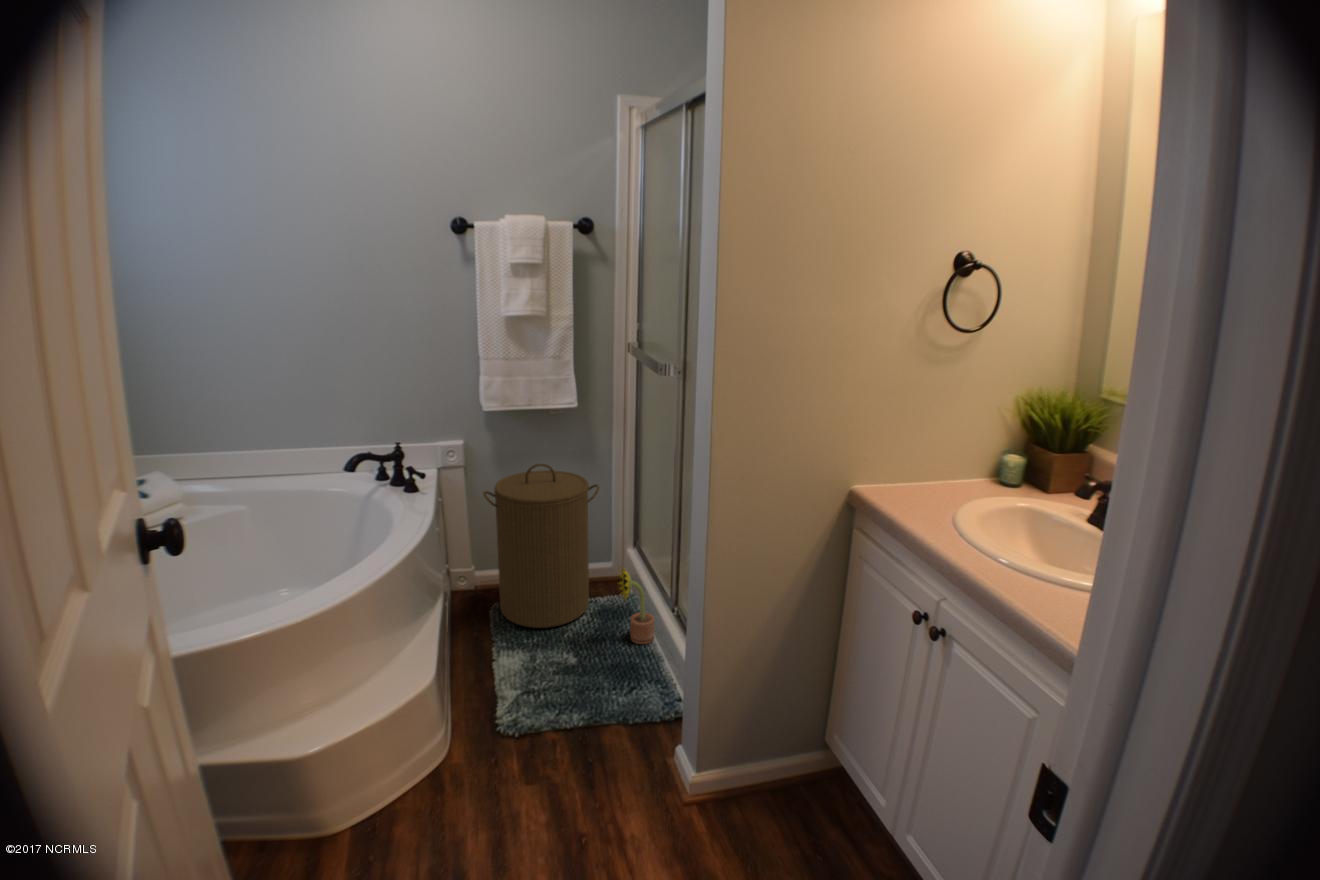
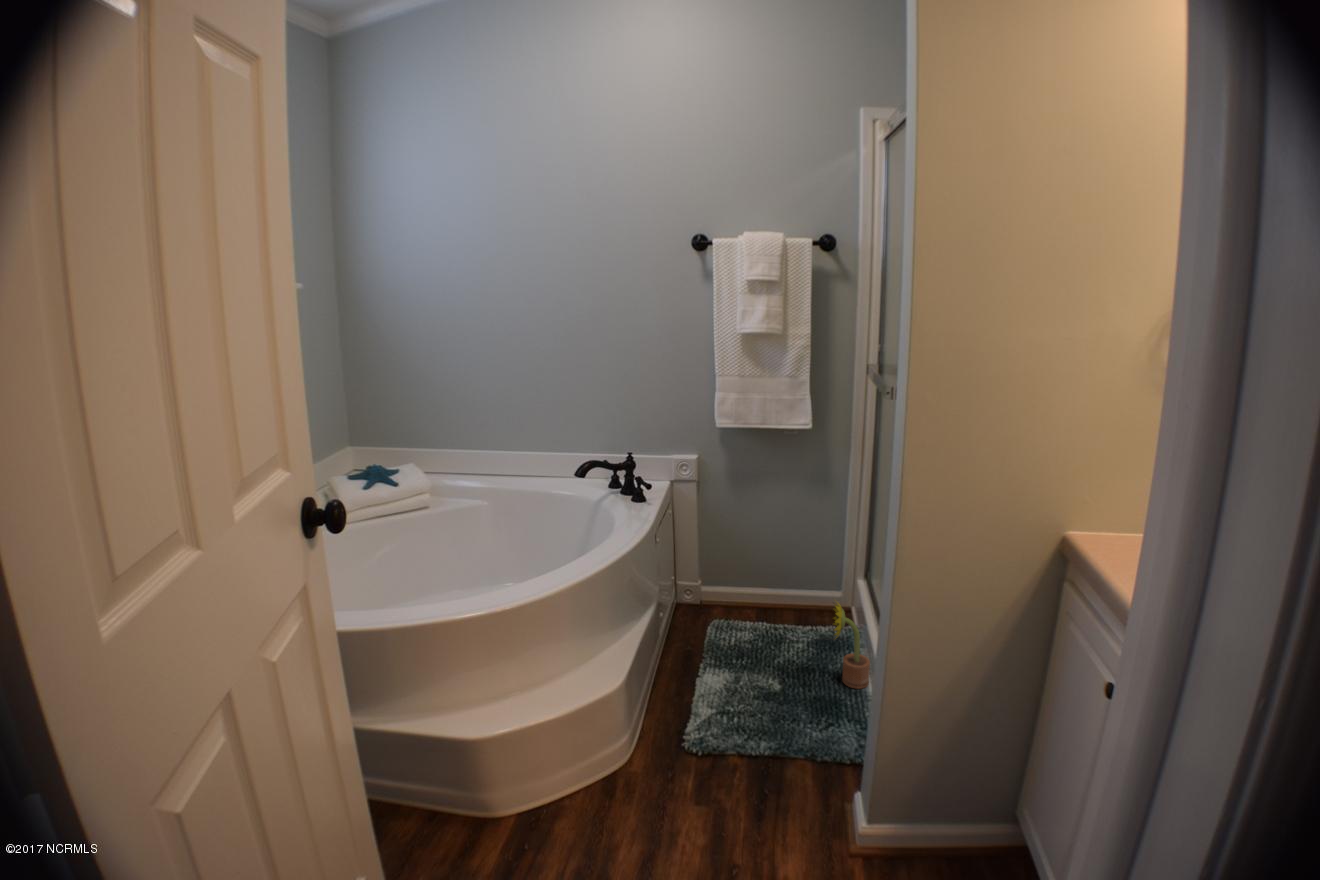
laundry hamper: present [483,464,599,628] -> none [706,483,824,651]

